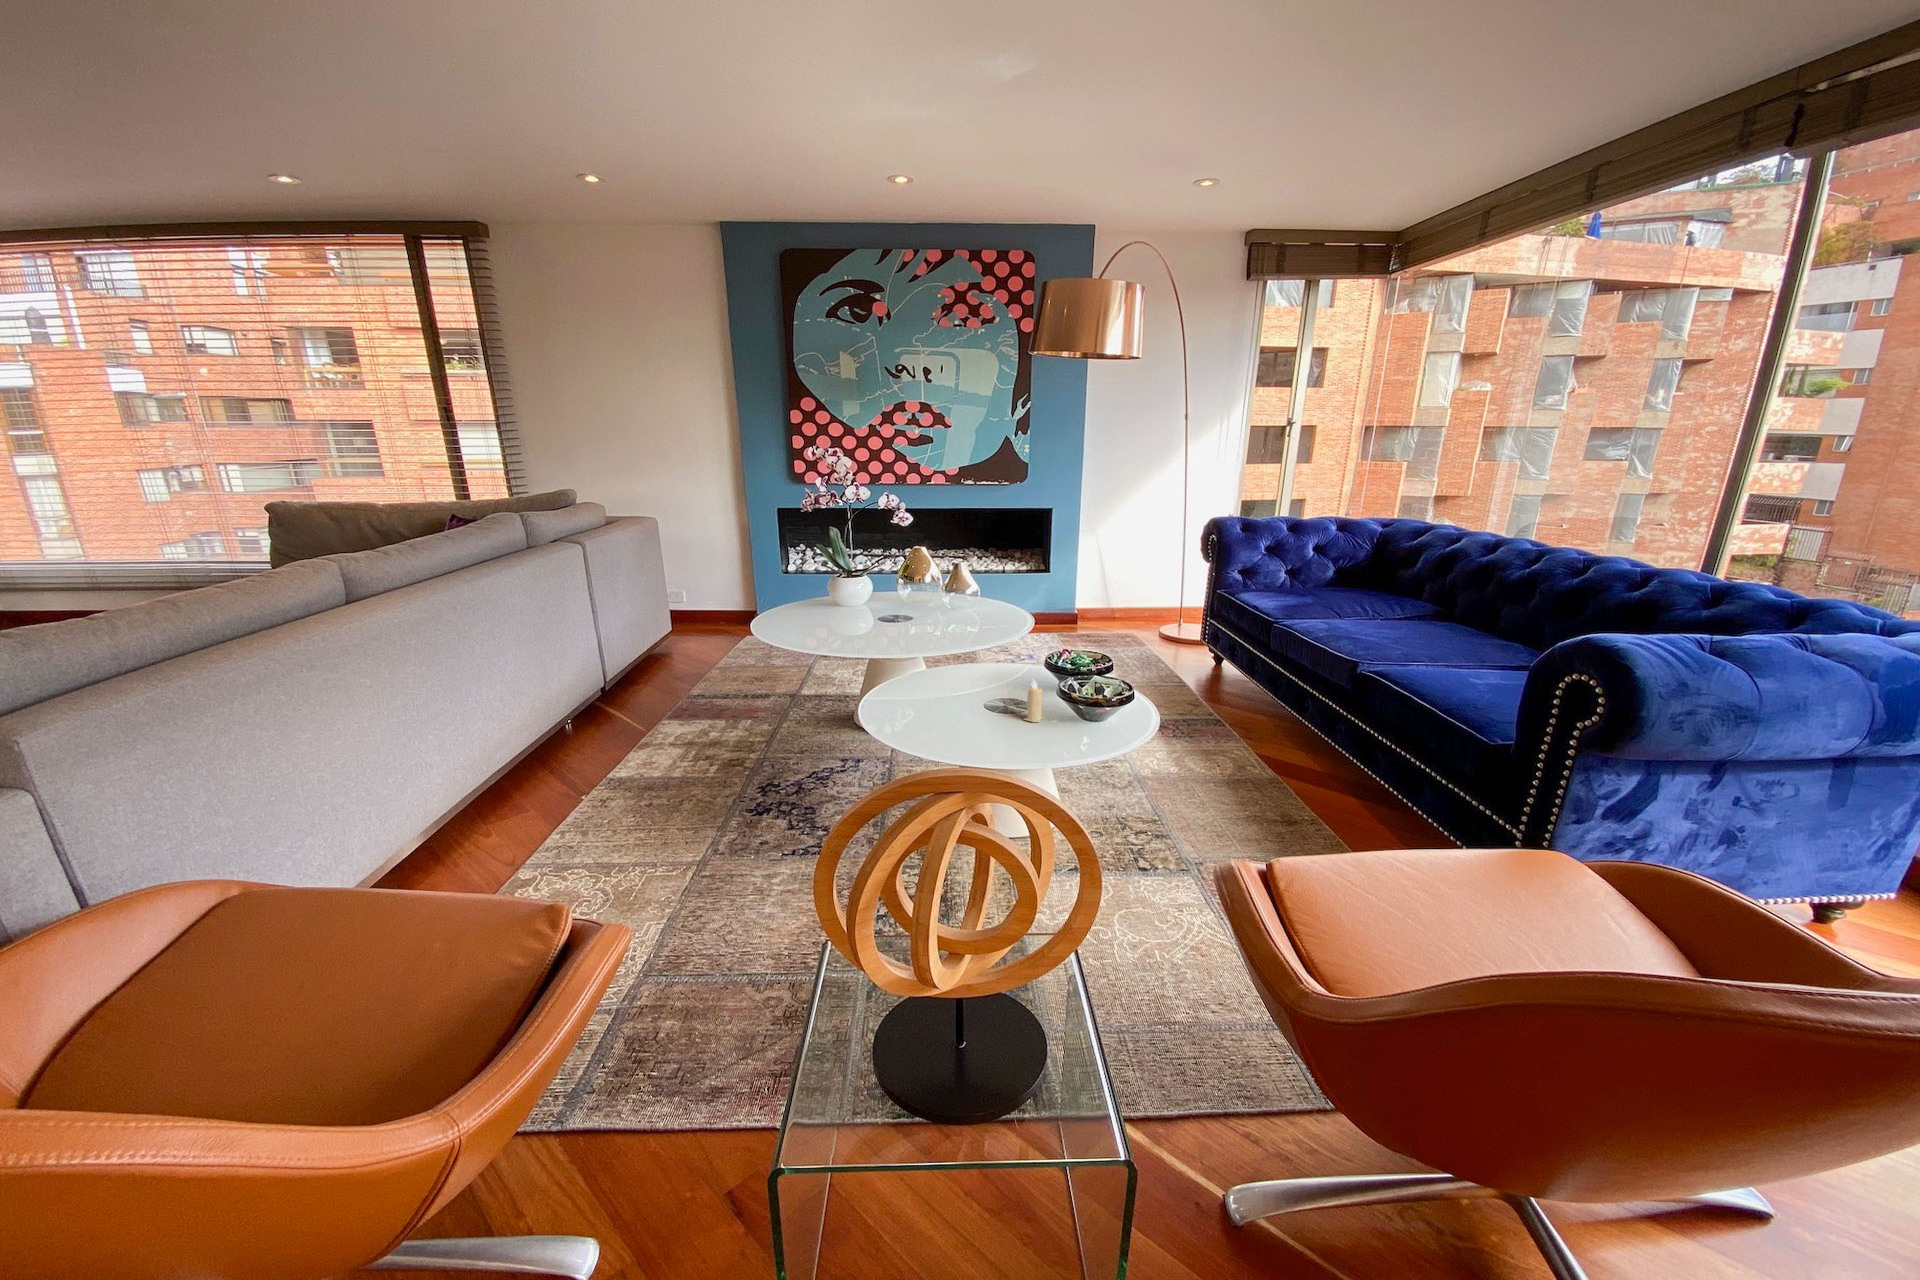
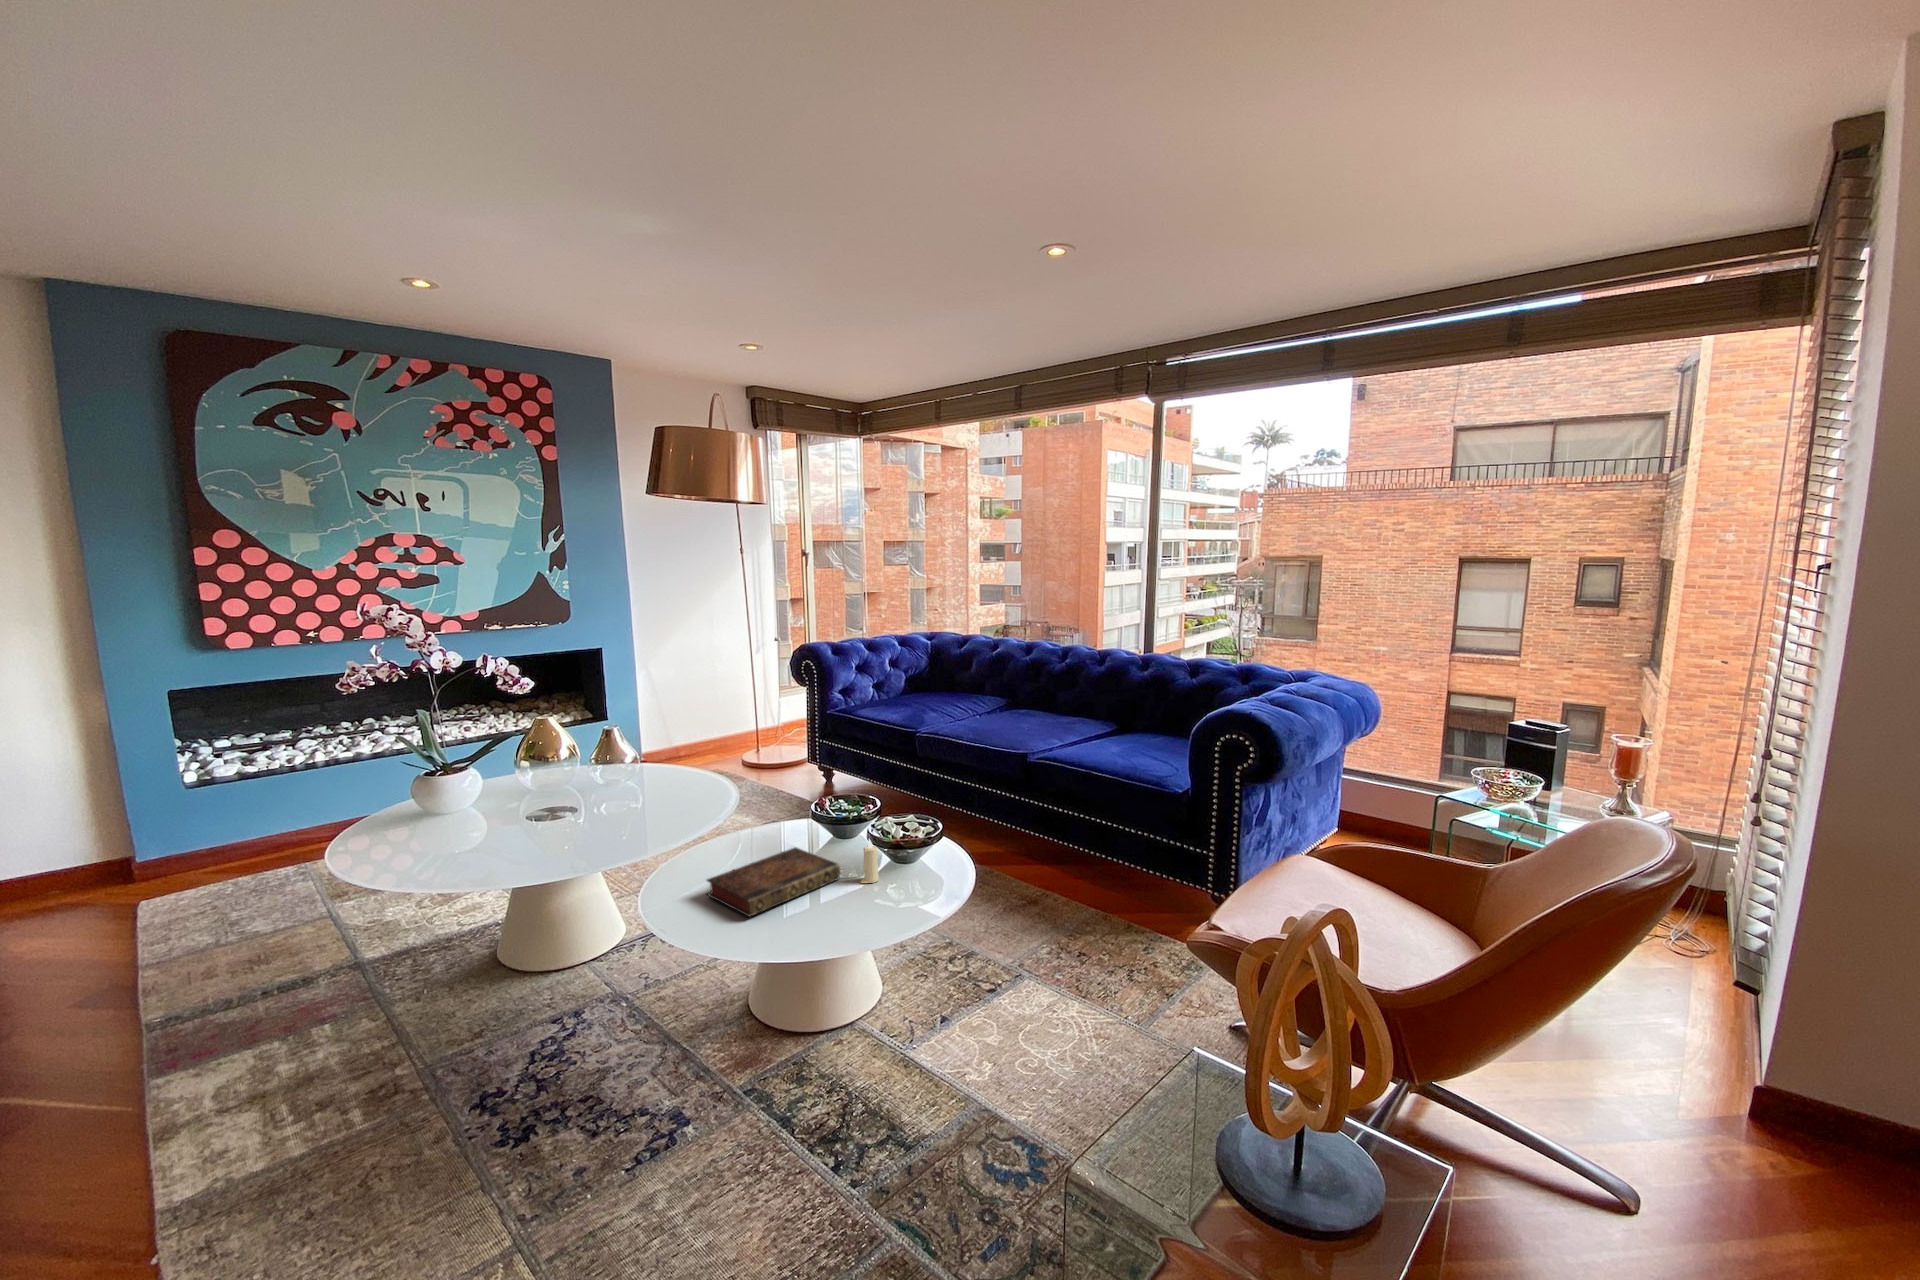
book: none [912,678,1013,713] -> present [707,847,840,917]

